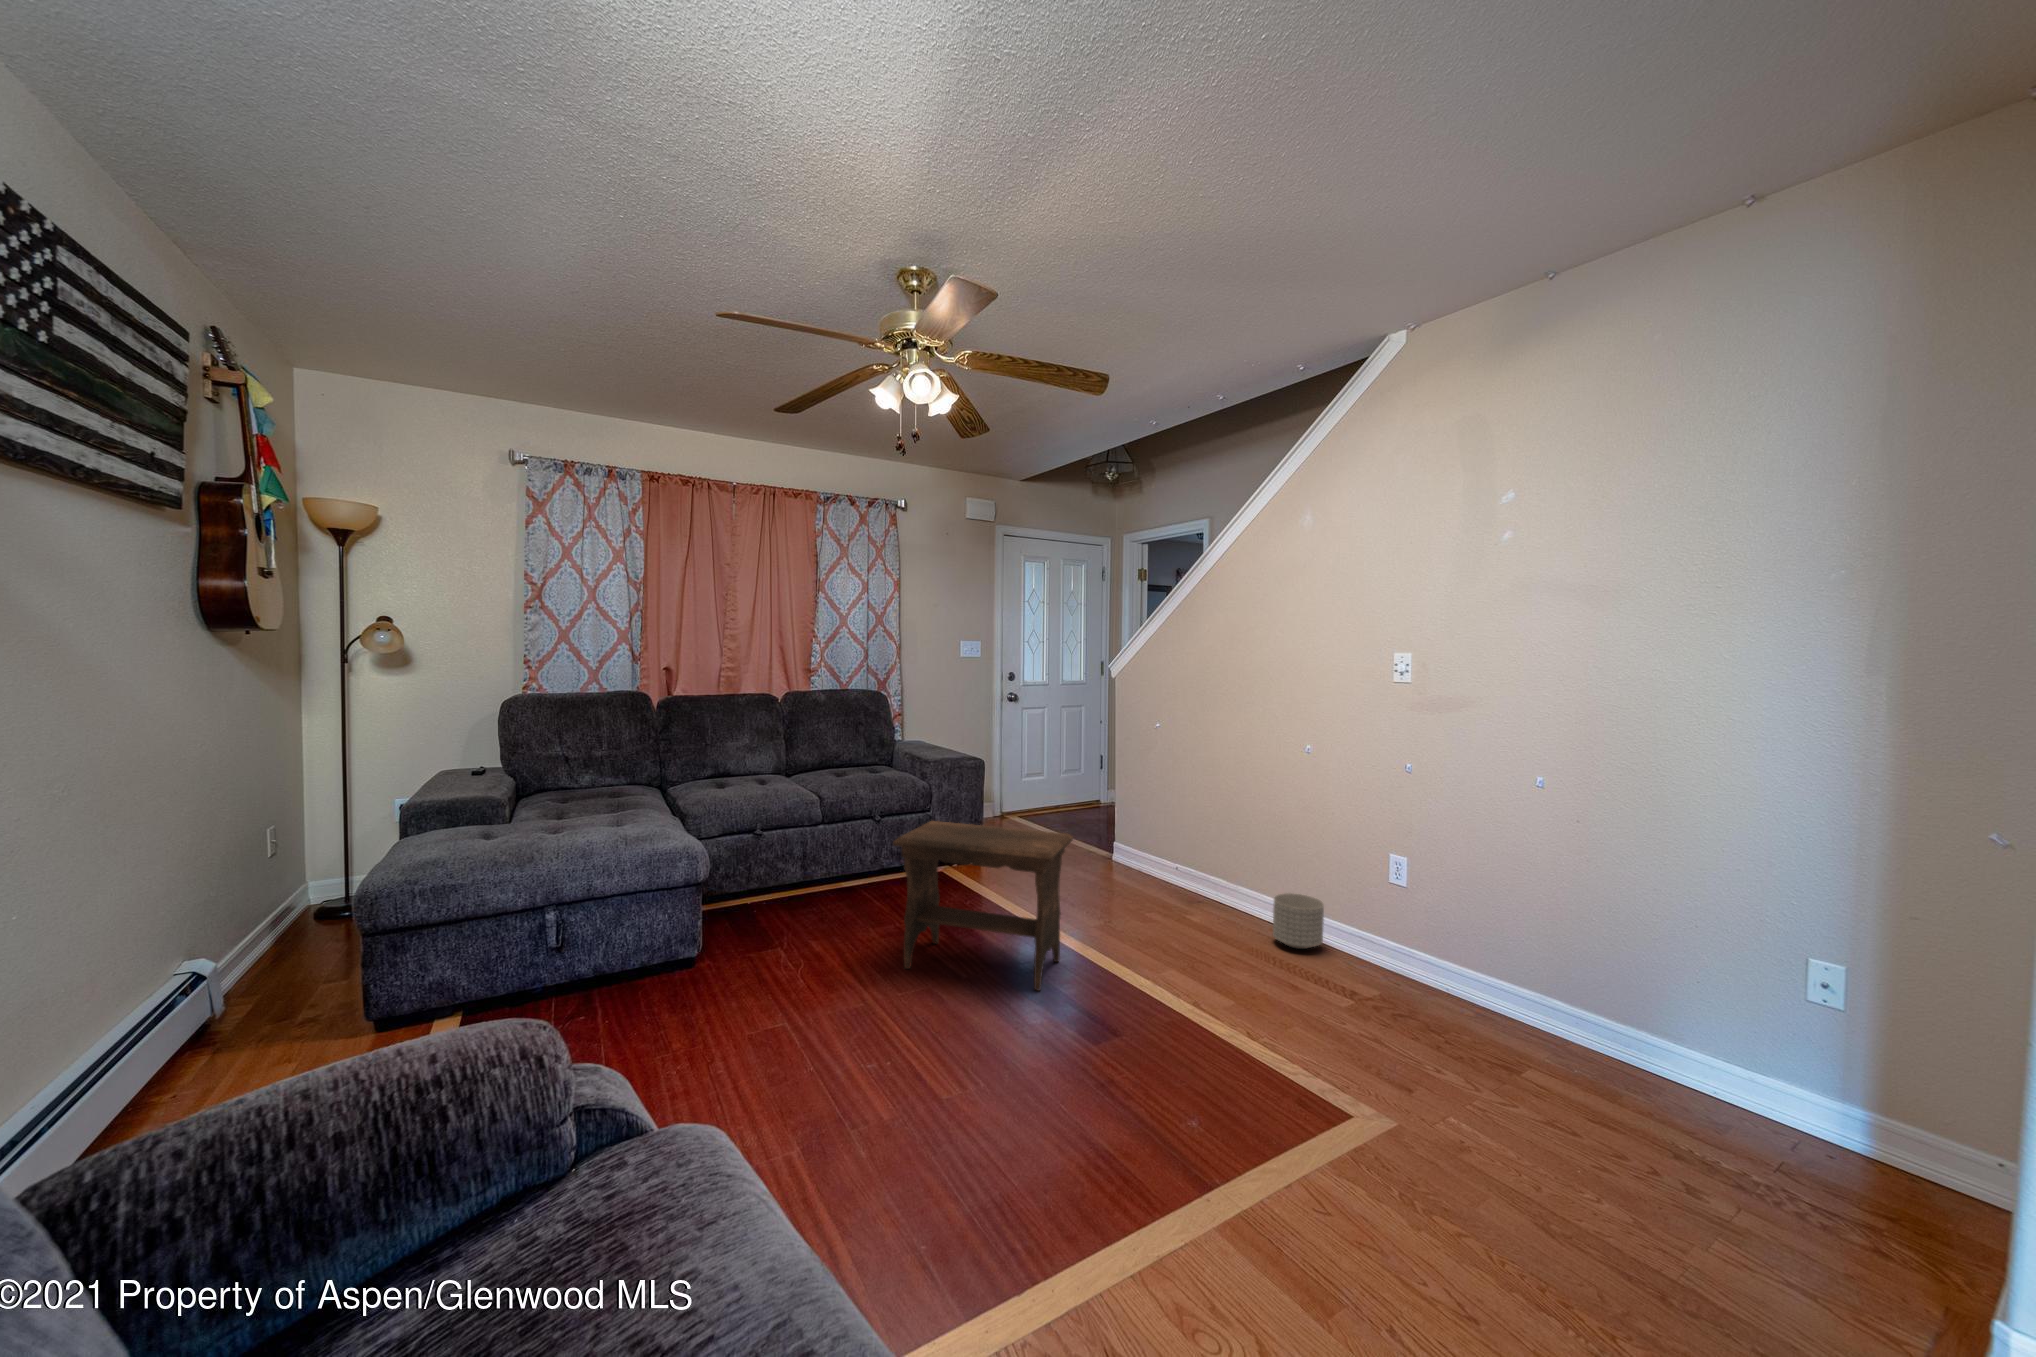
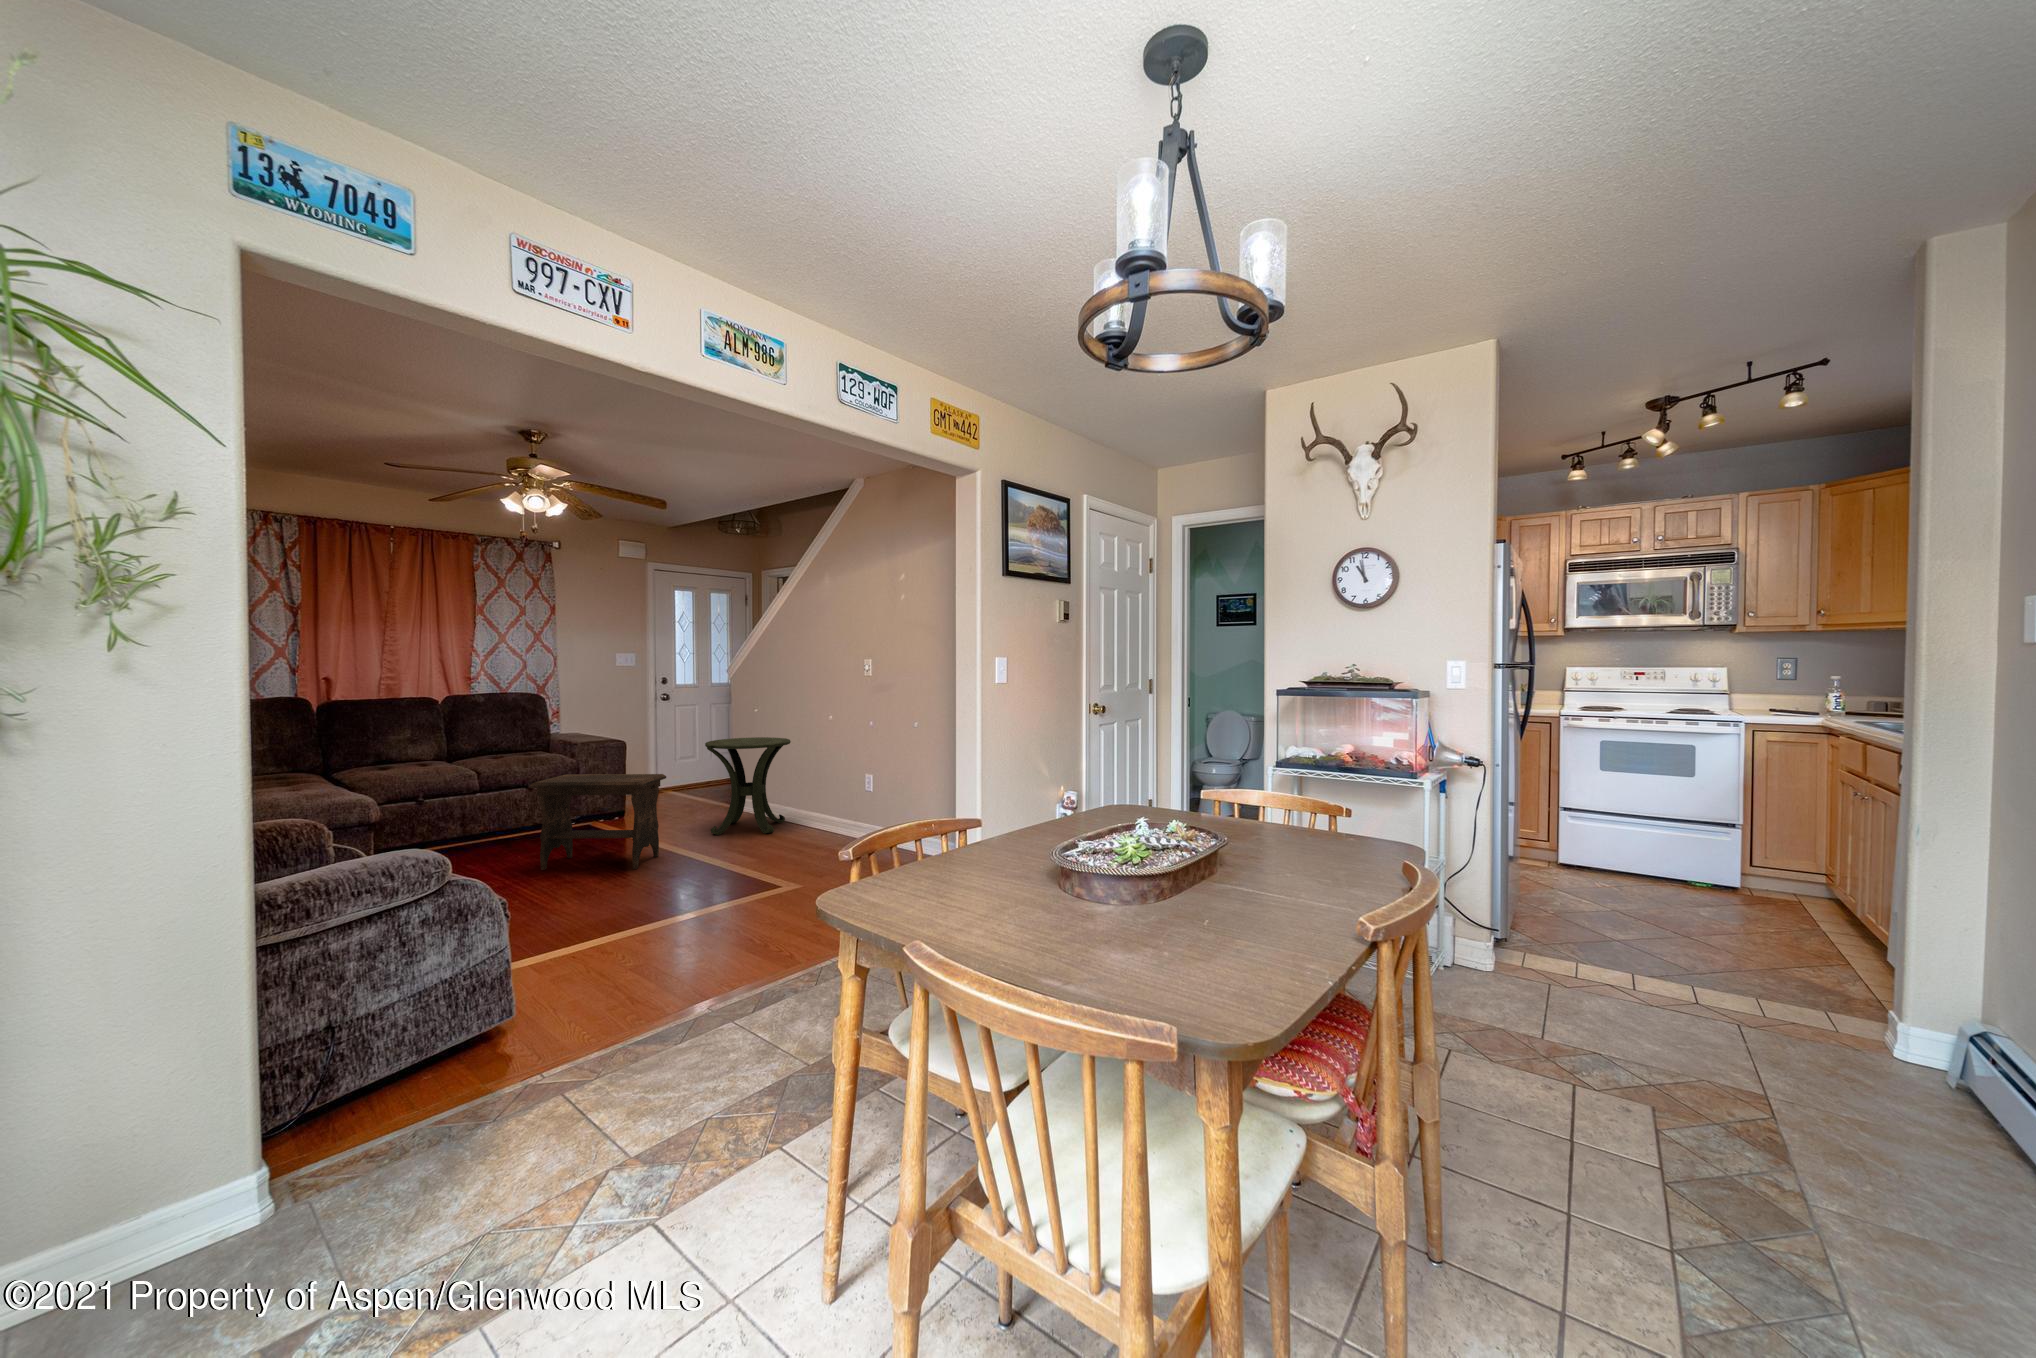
side table: none [1104,769,1228,927] -> present [705,737,791,835]
planter: present [1273,893,1324,949] -> none [809,805,839,837]

